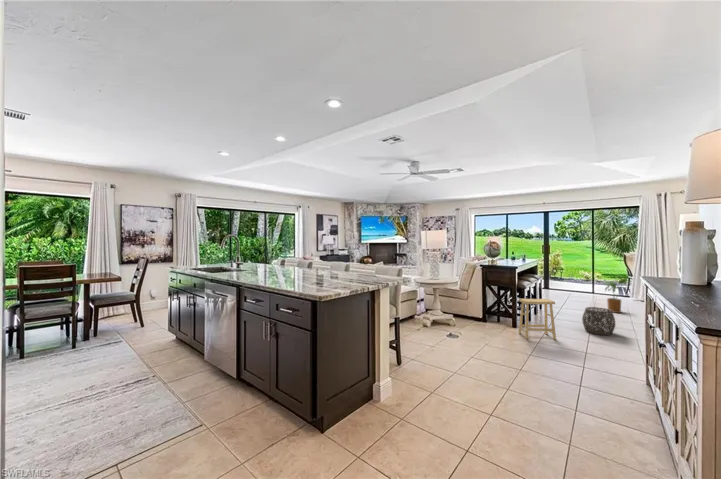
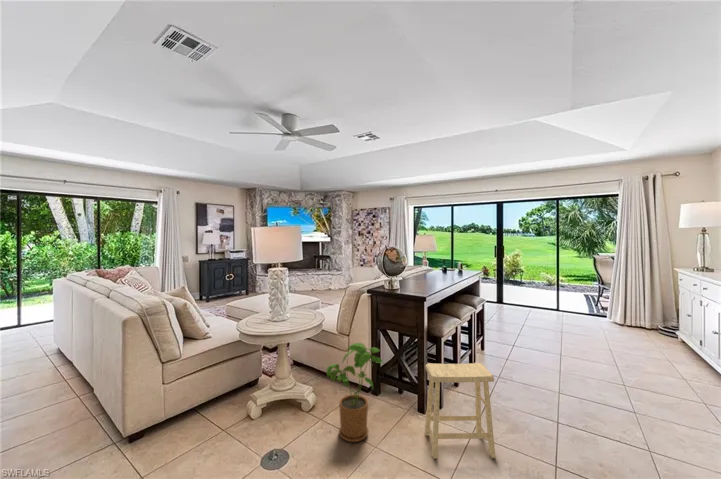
house plant: present [605,276,627,313] -> present [327,343,383,442]
woven basket: present [582,307,615,335] -> none [548,369,612,434]

